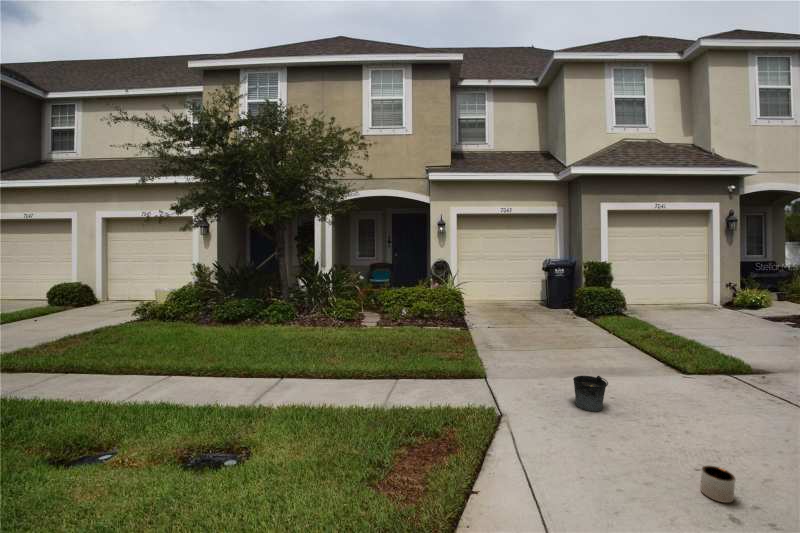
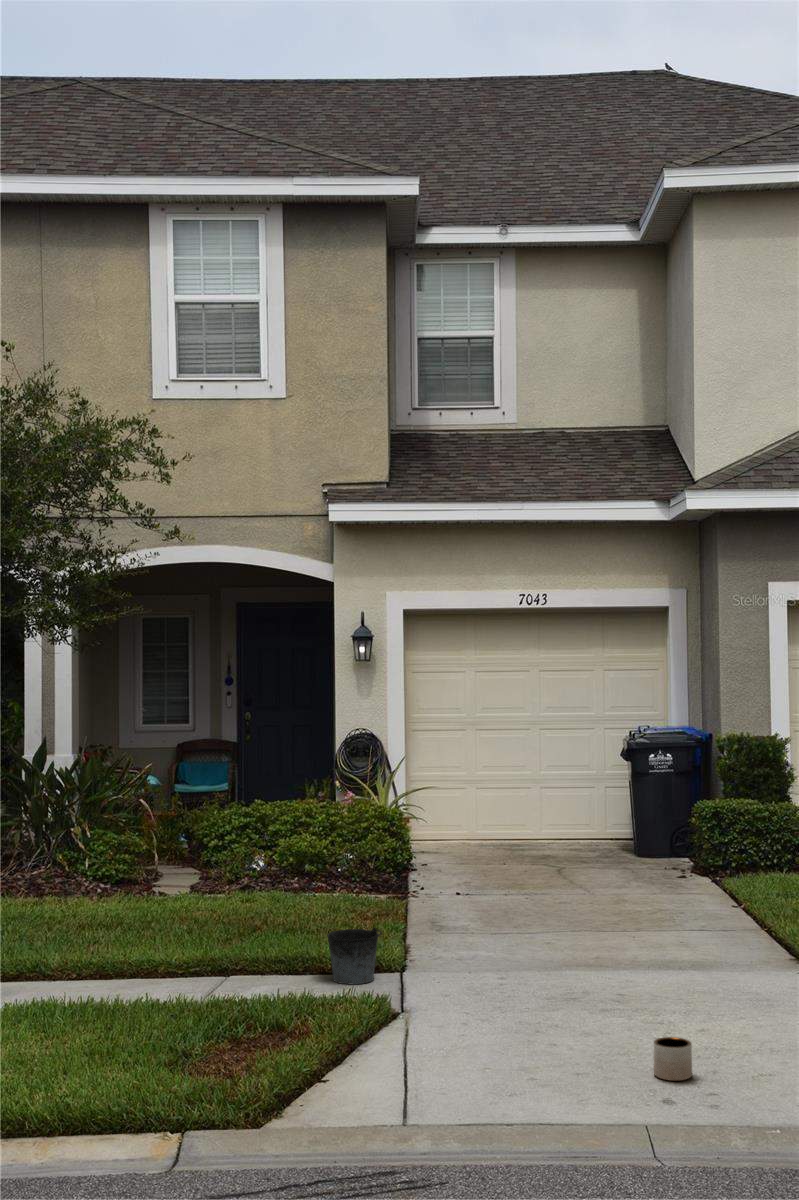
bucket: present [573,376,608,411] -> present [327,927,382,984]

